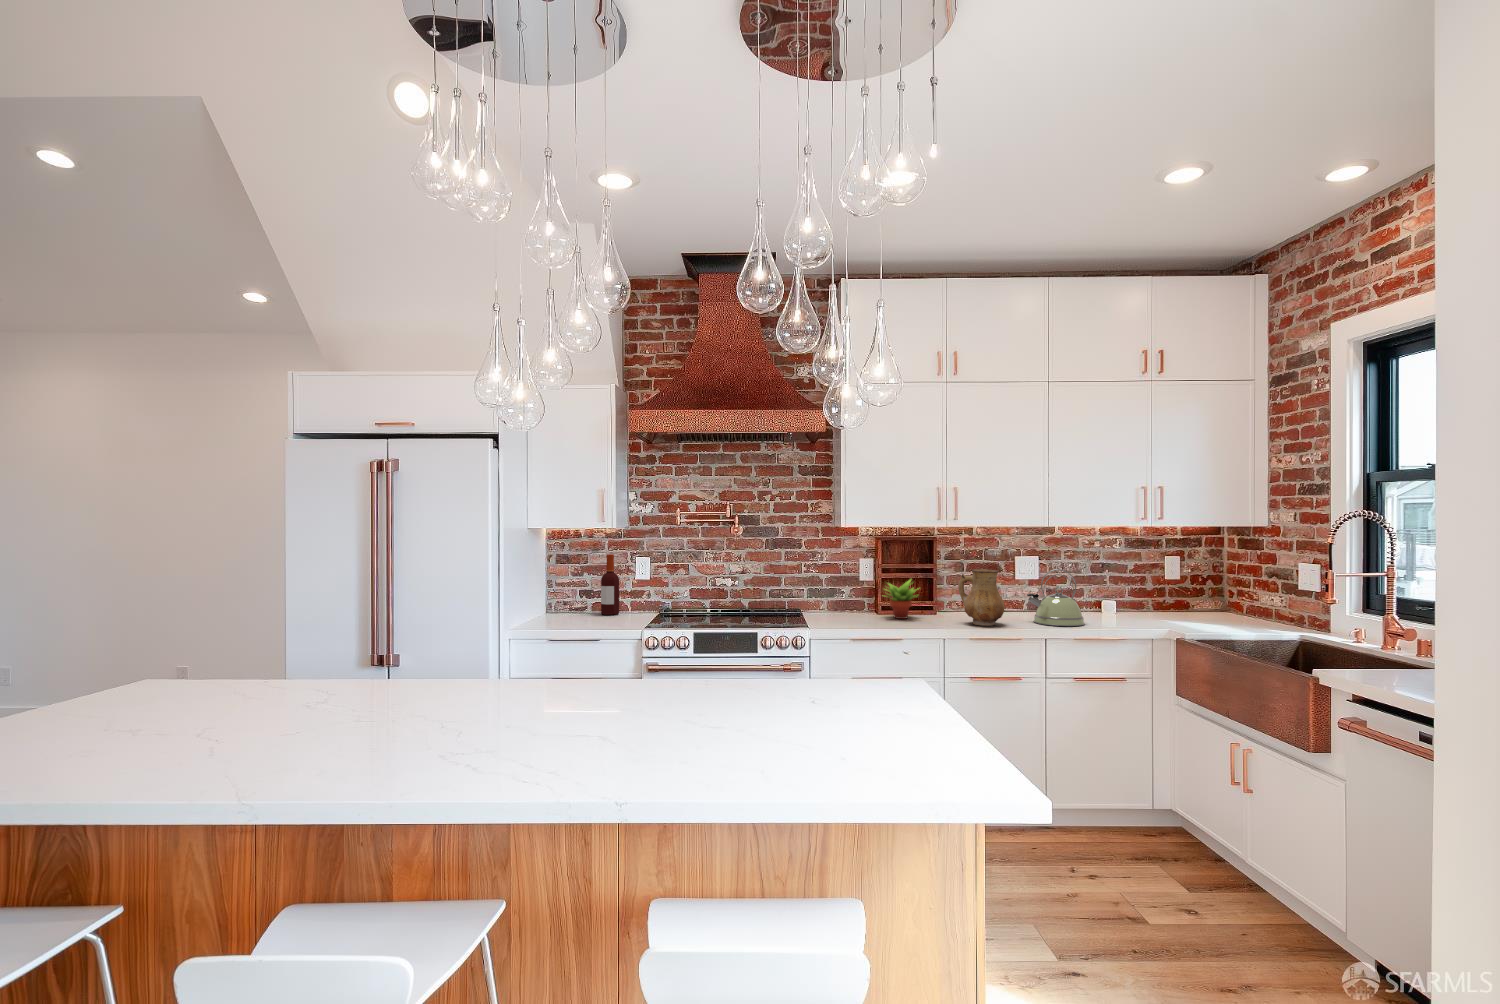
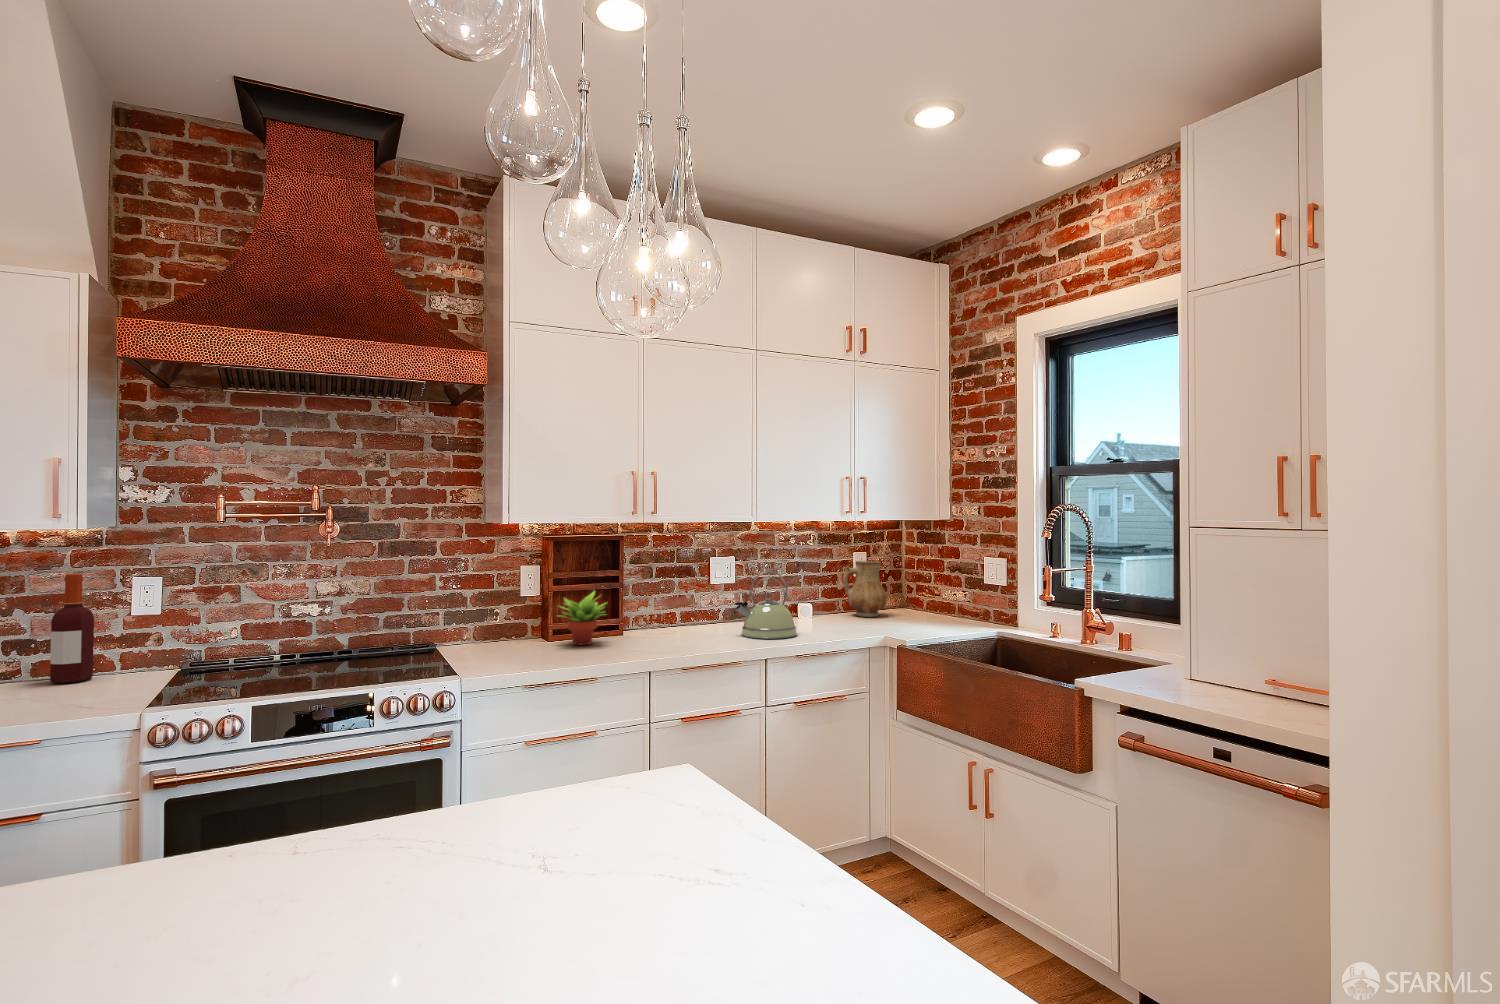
ceramic pitcher: present [958,569,1004,626] -> present [843,561,887,617]

